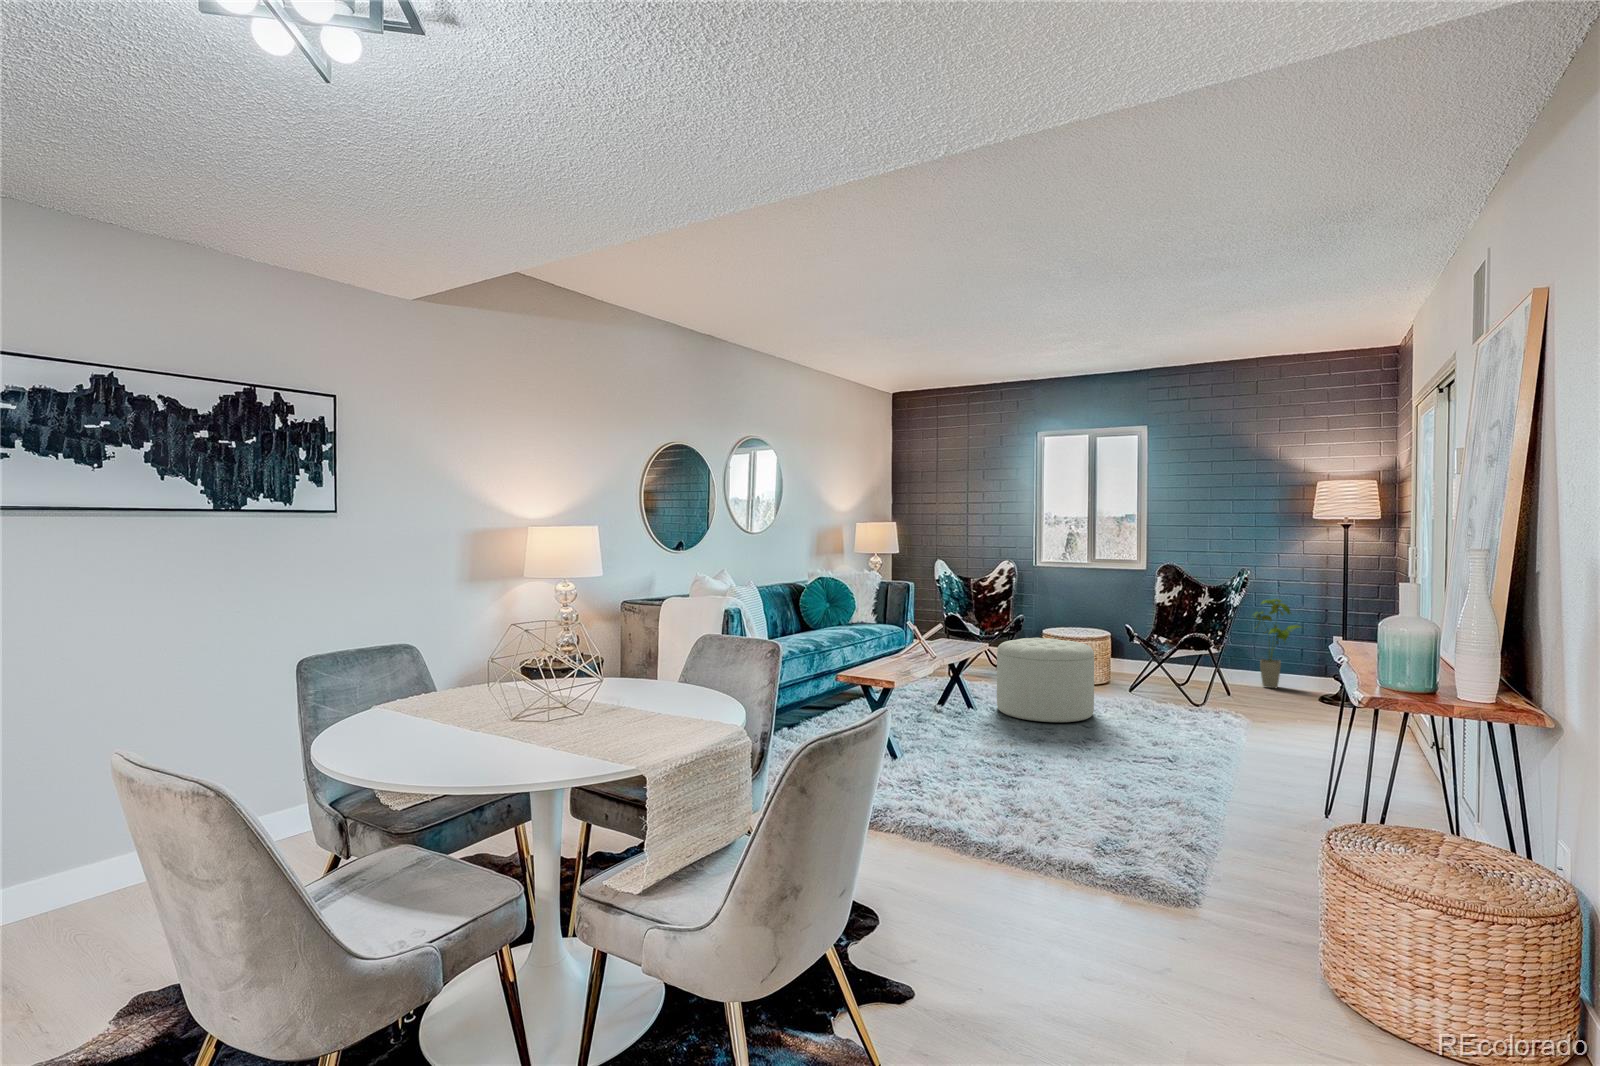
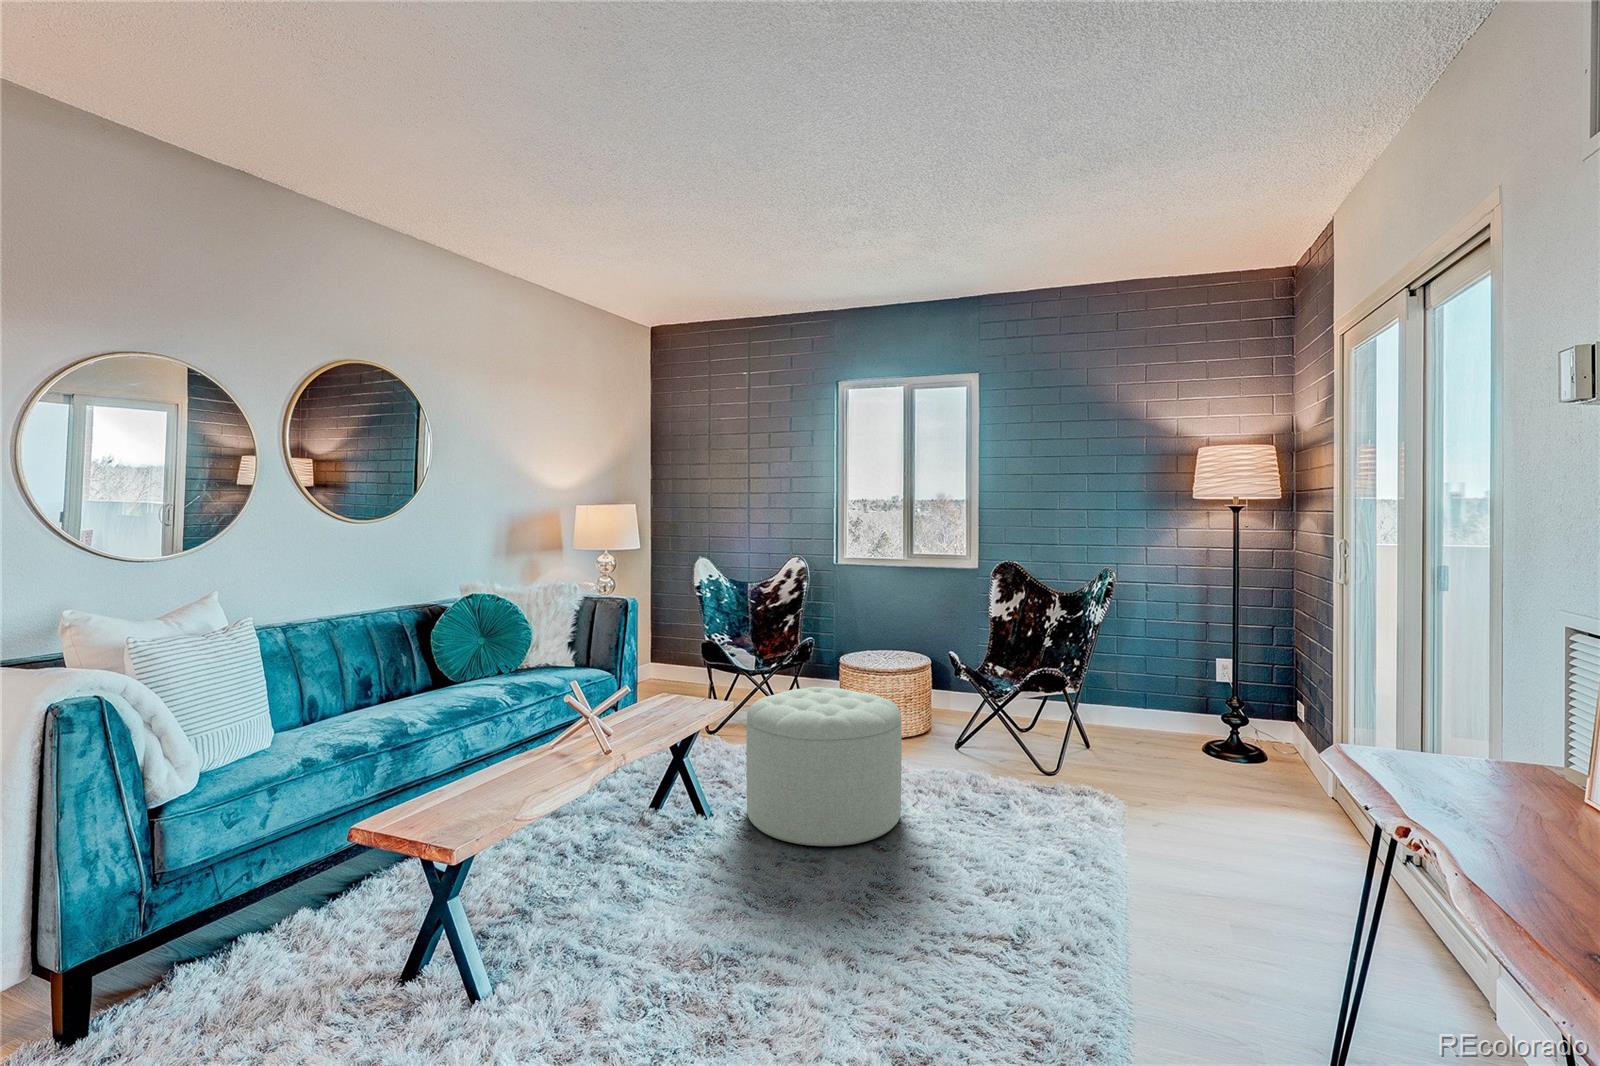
house plant: present [1254,599,1301,688] -> none [1112,609,1184,732]

